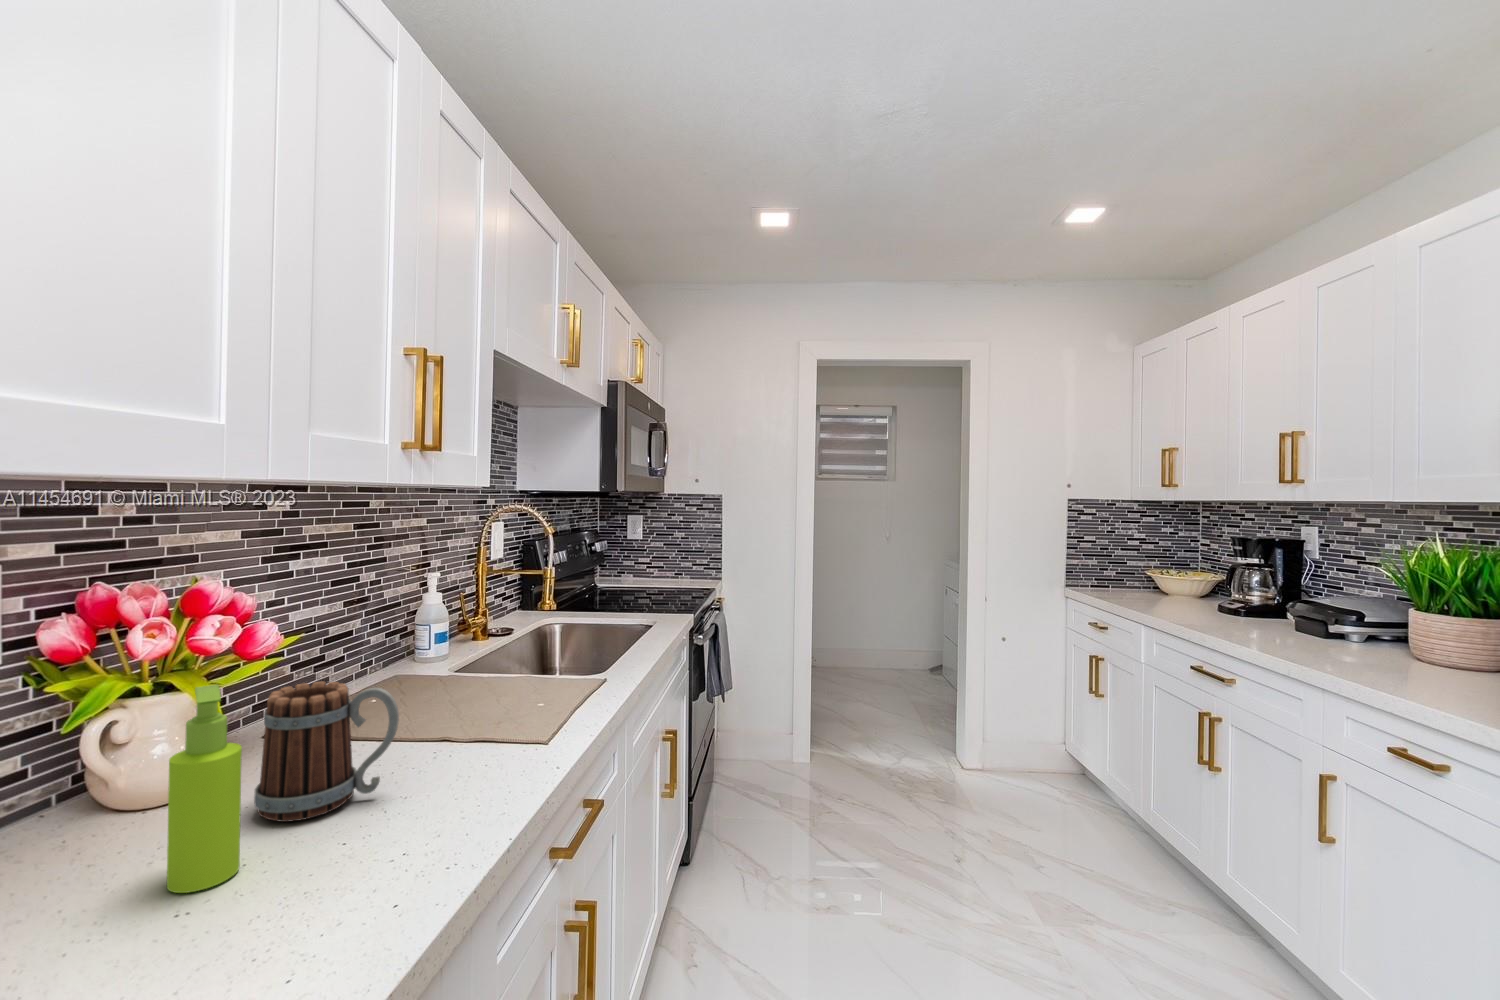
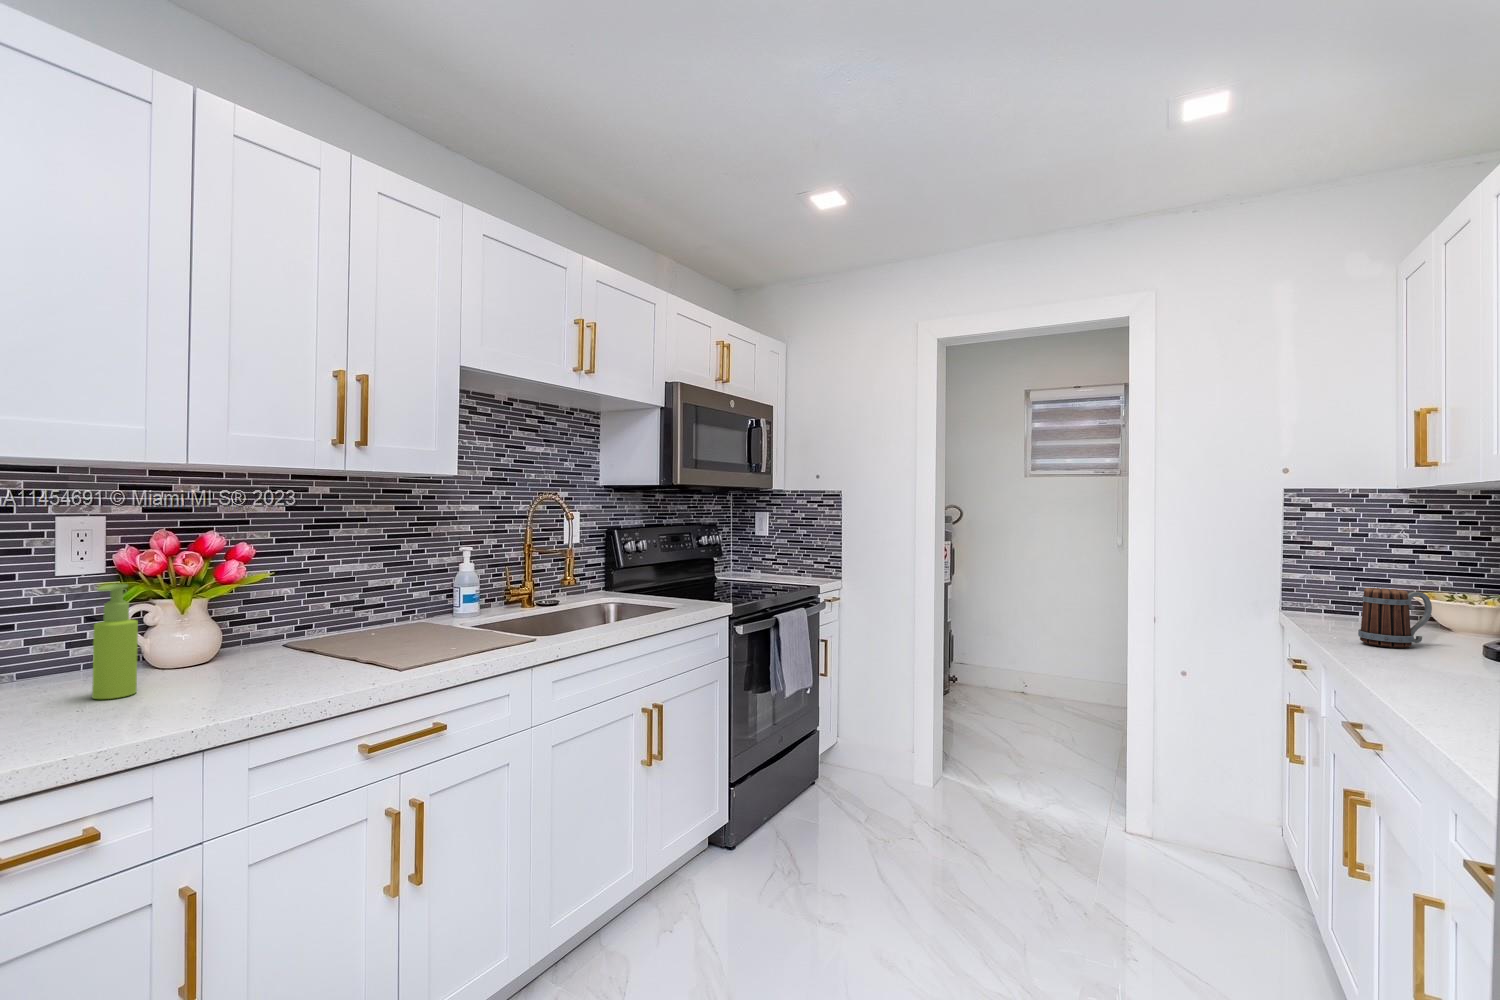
mug: present [254,682,399,822] -> present [1358,588,1432,648]

